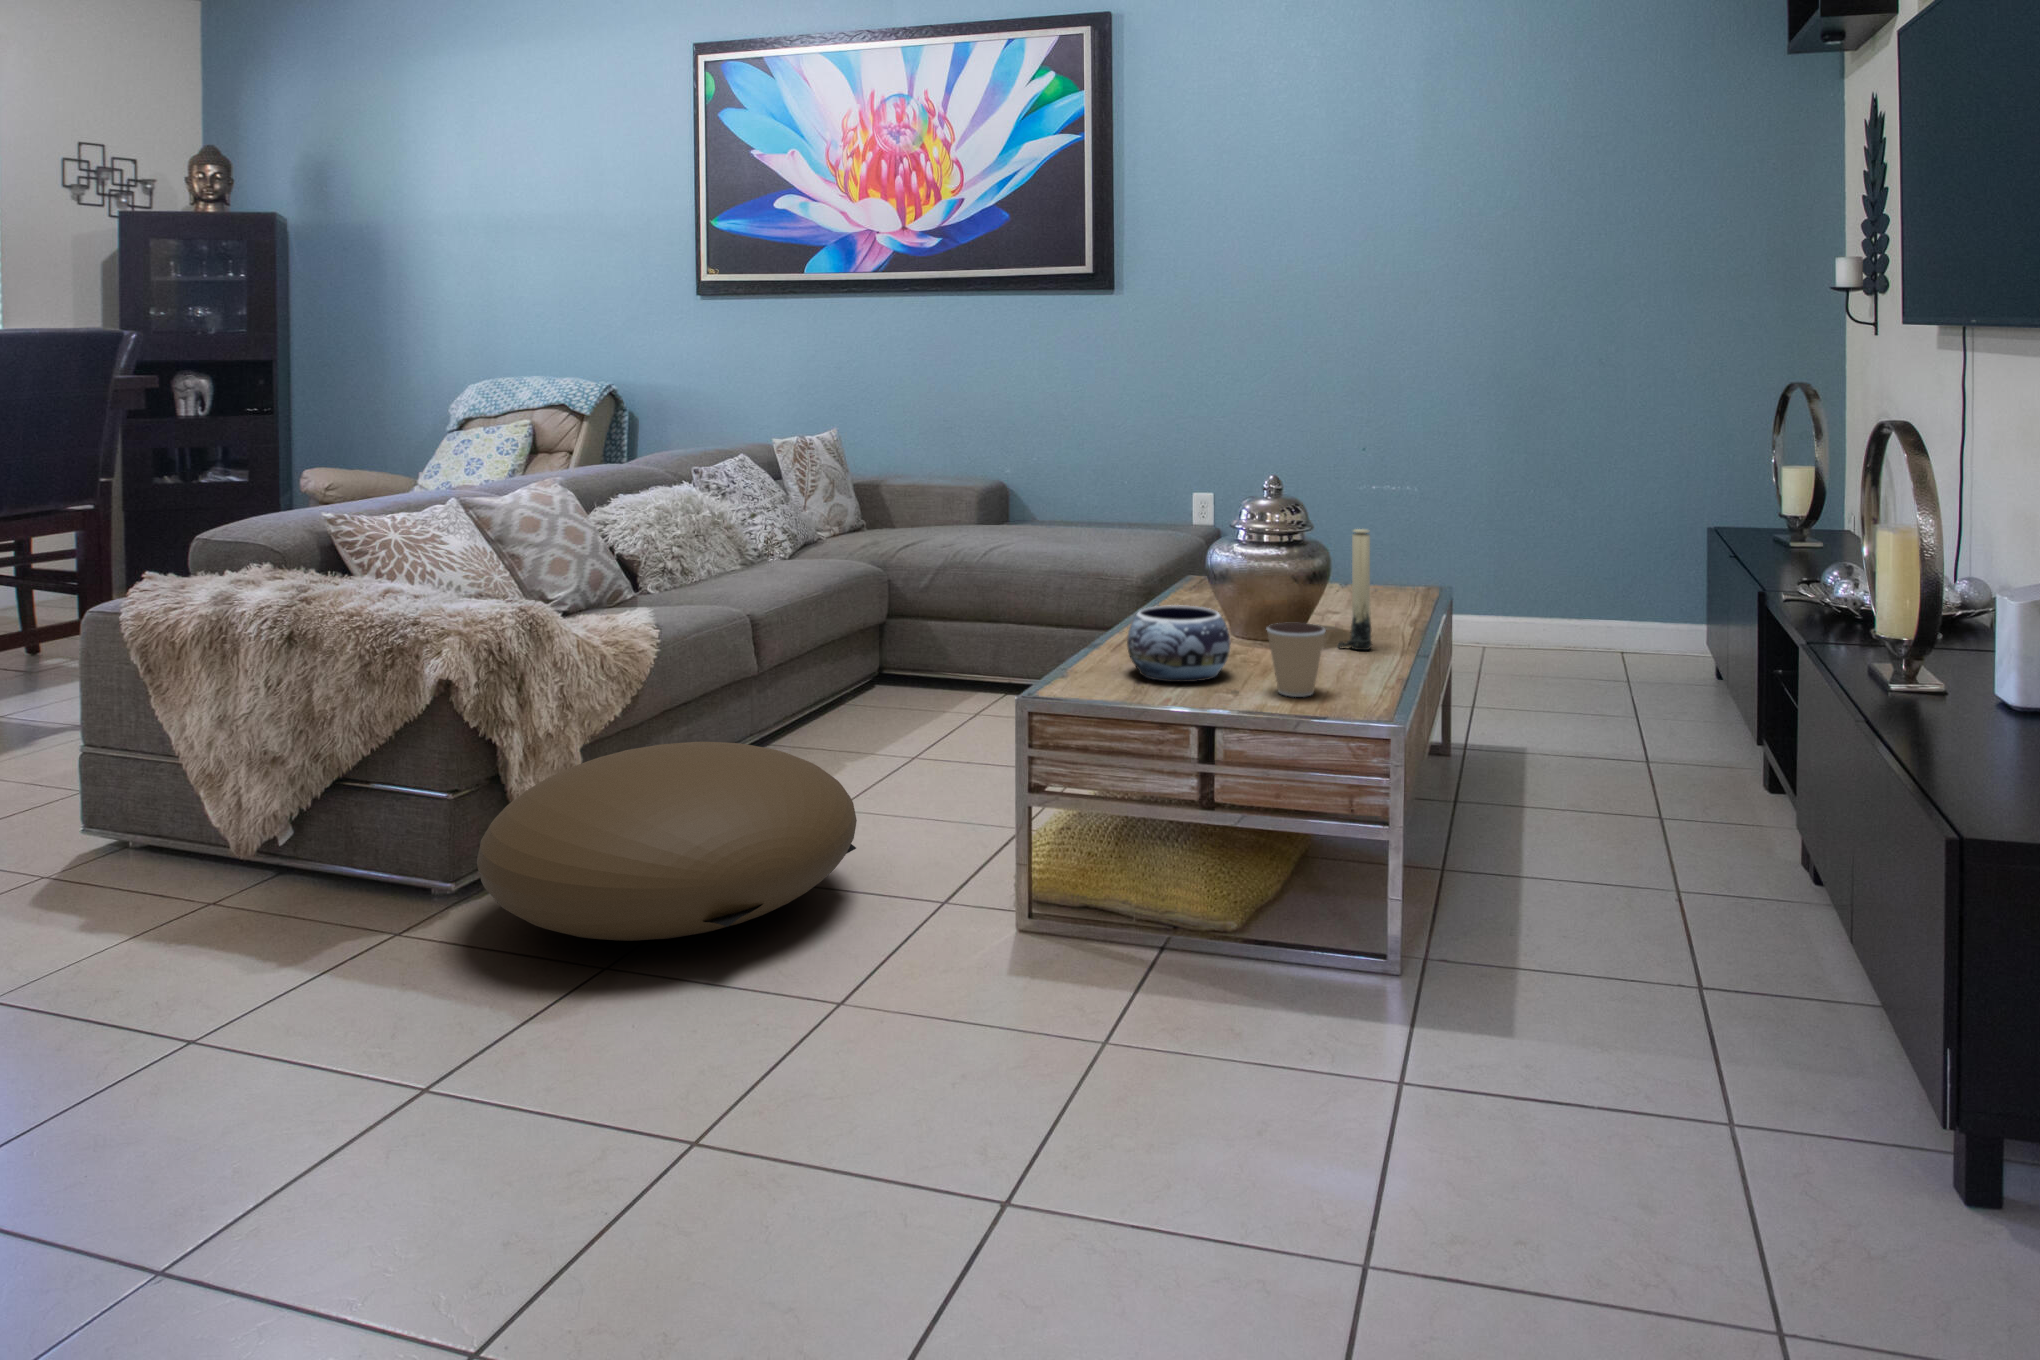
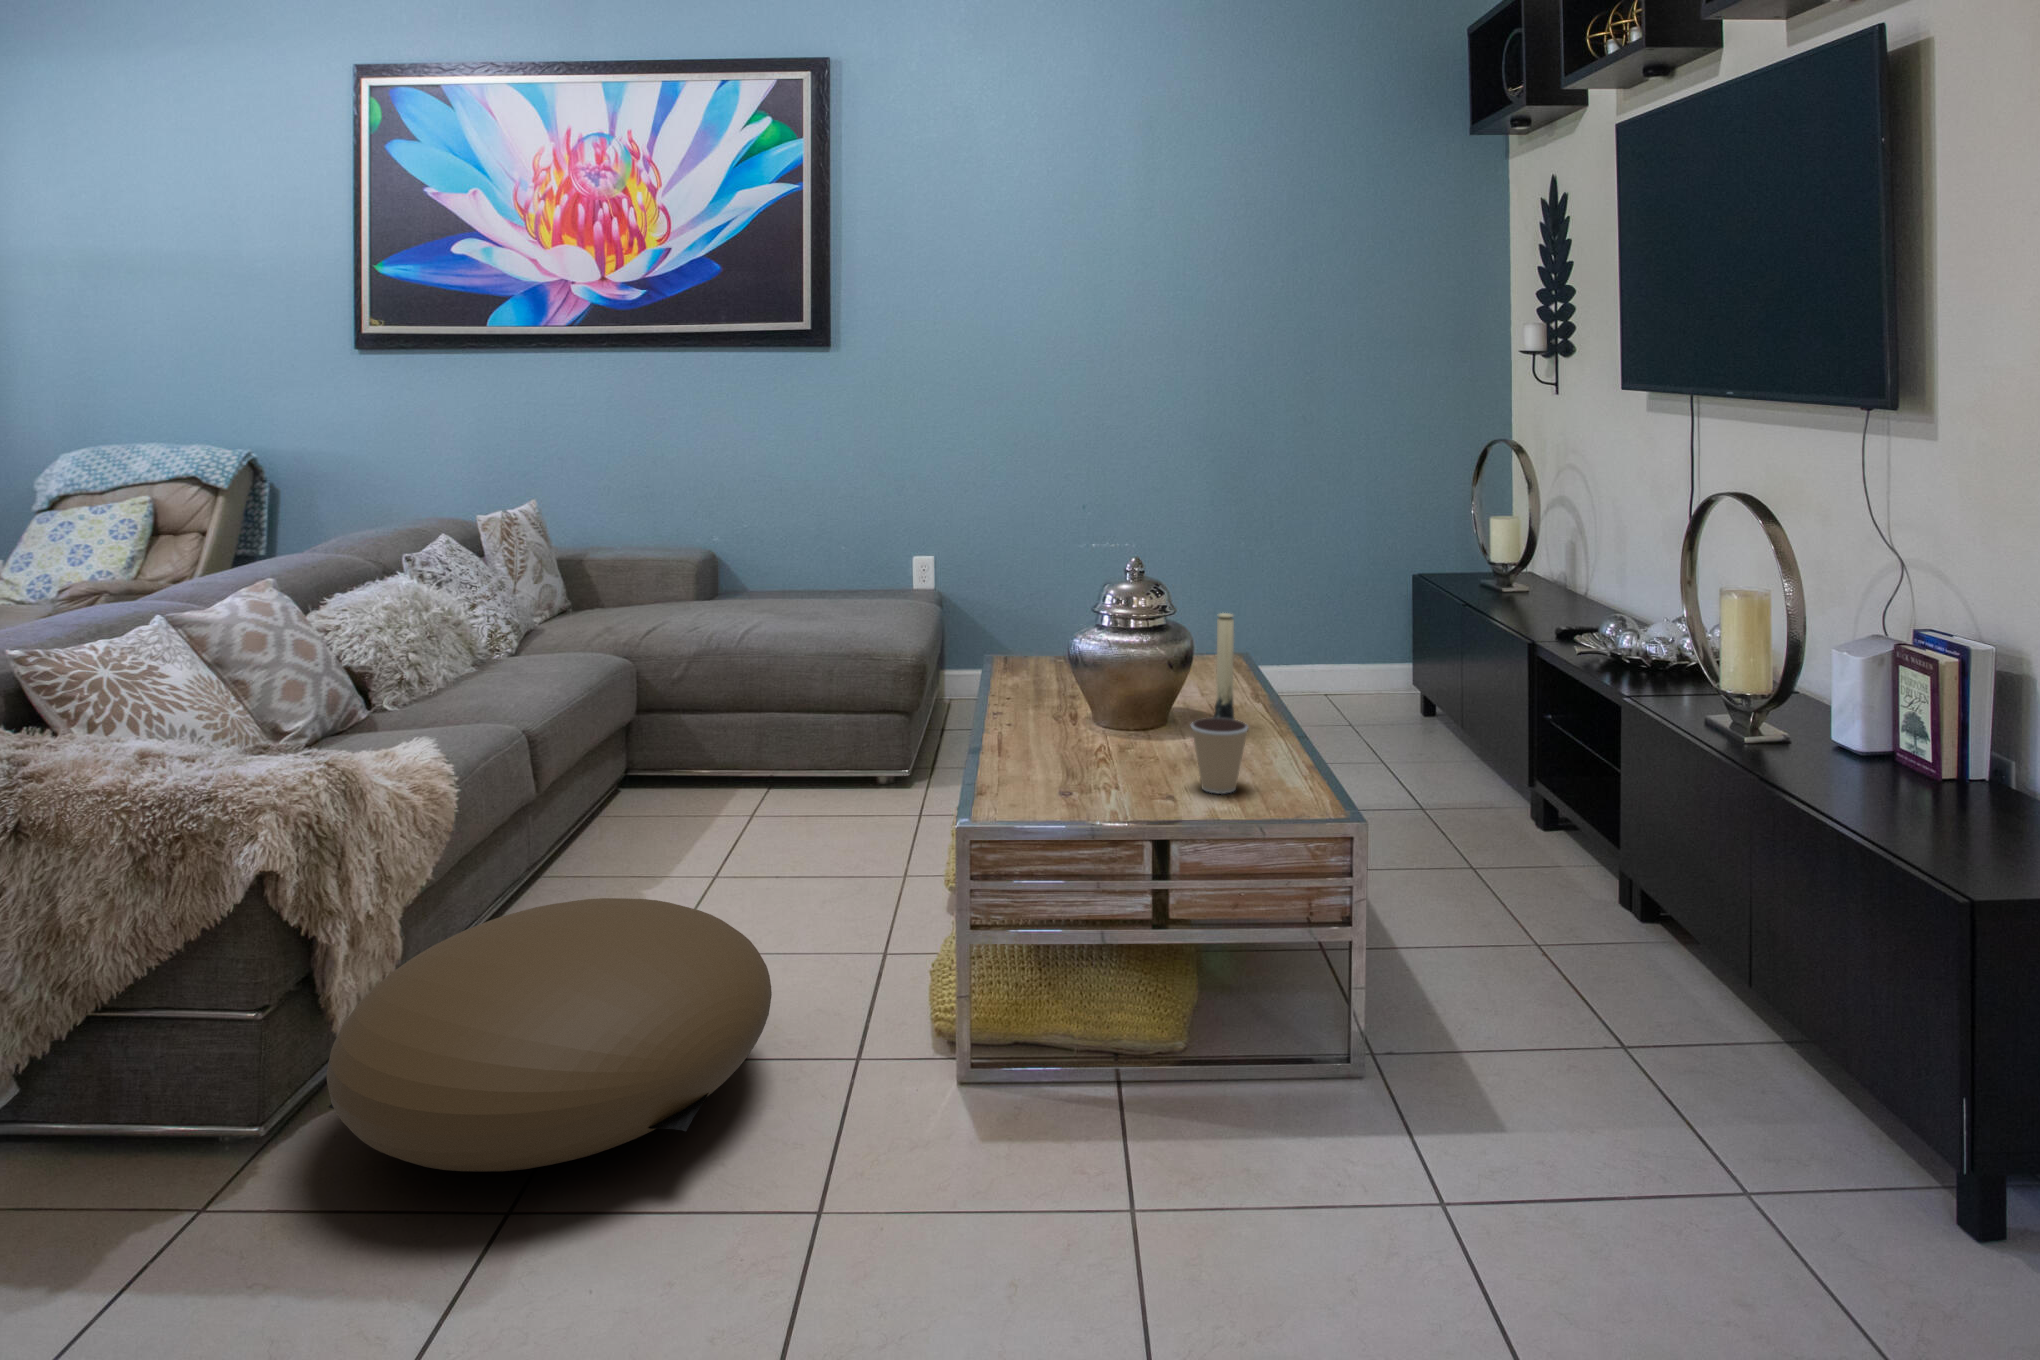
decorative bowl: present [1127,605,1230,682] -> none [1038,704,1142,787]

